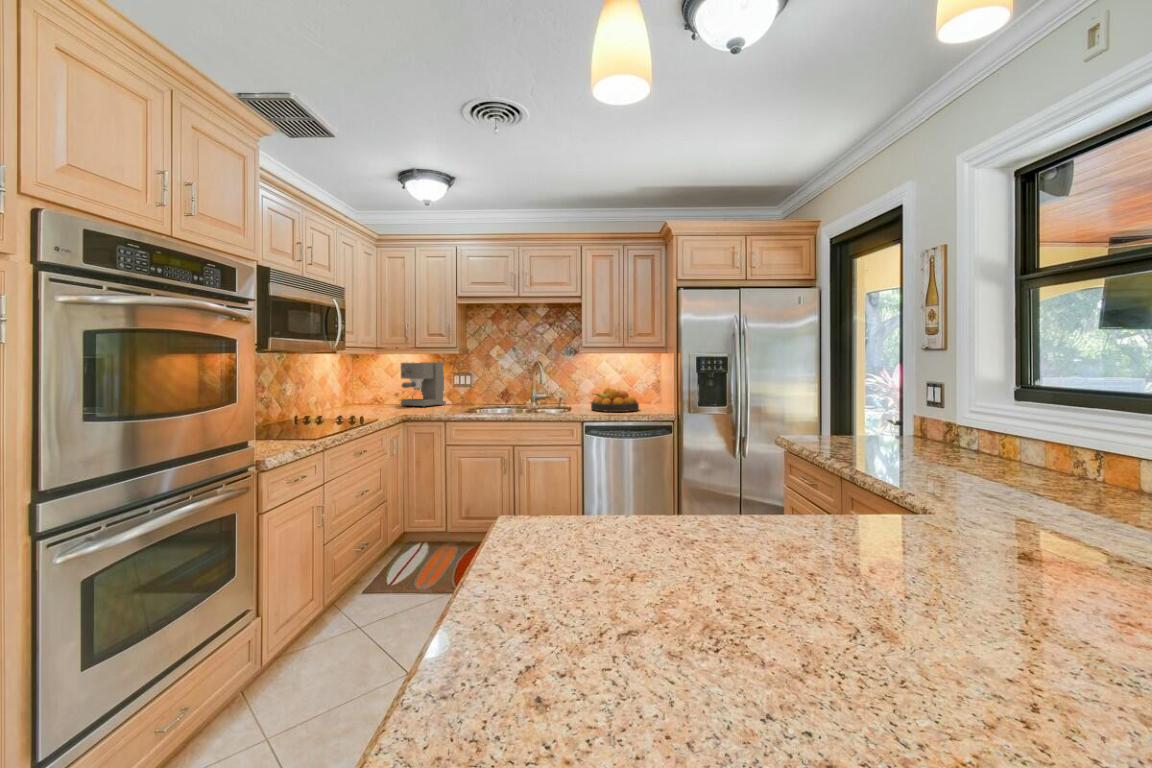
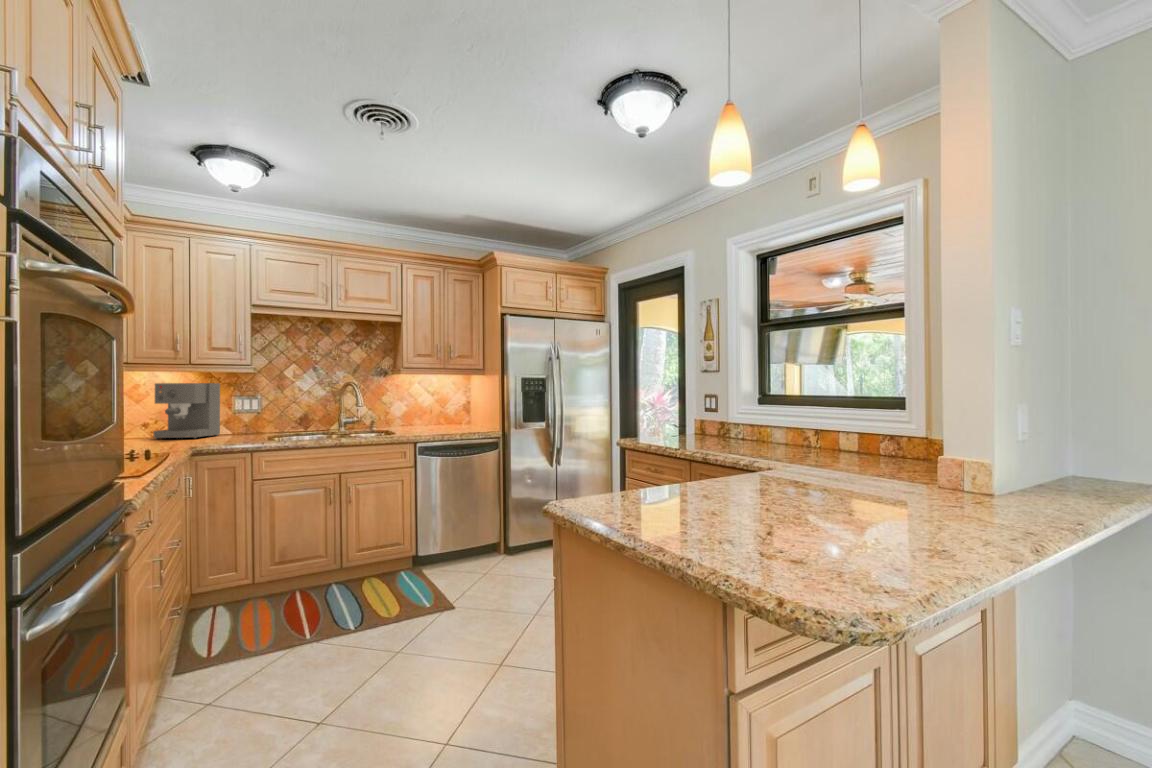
fruit bowl: present [591,388,639,412] -> none [413,409,462,432]

